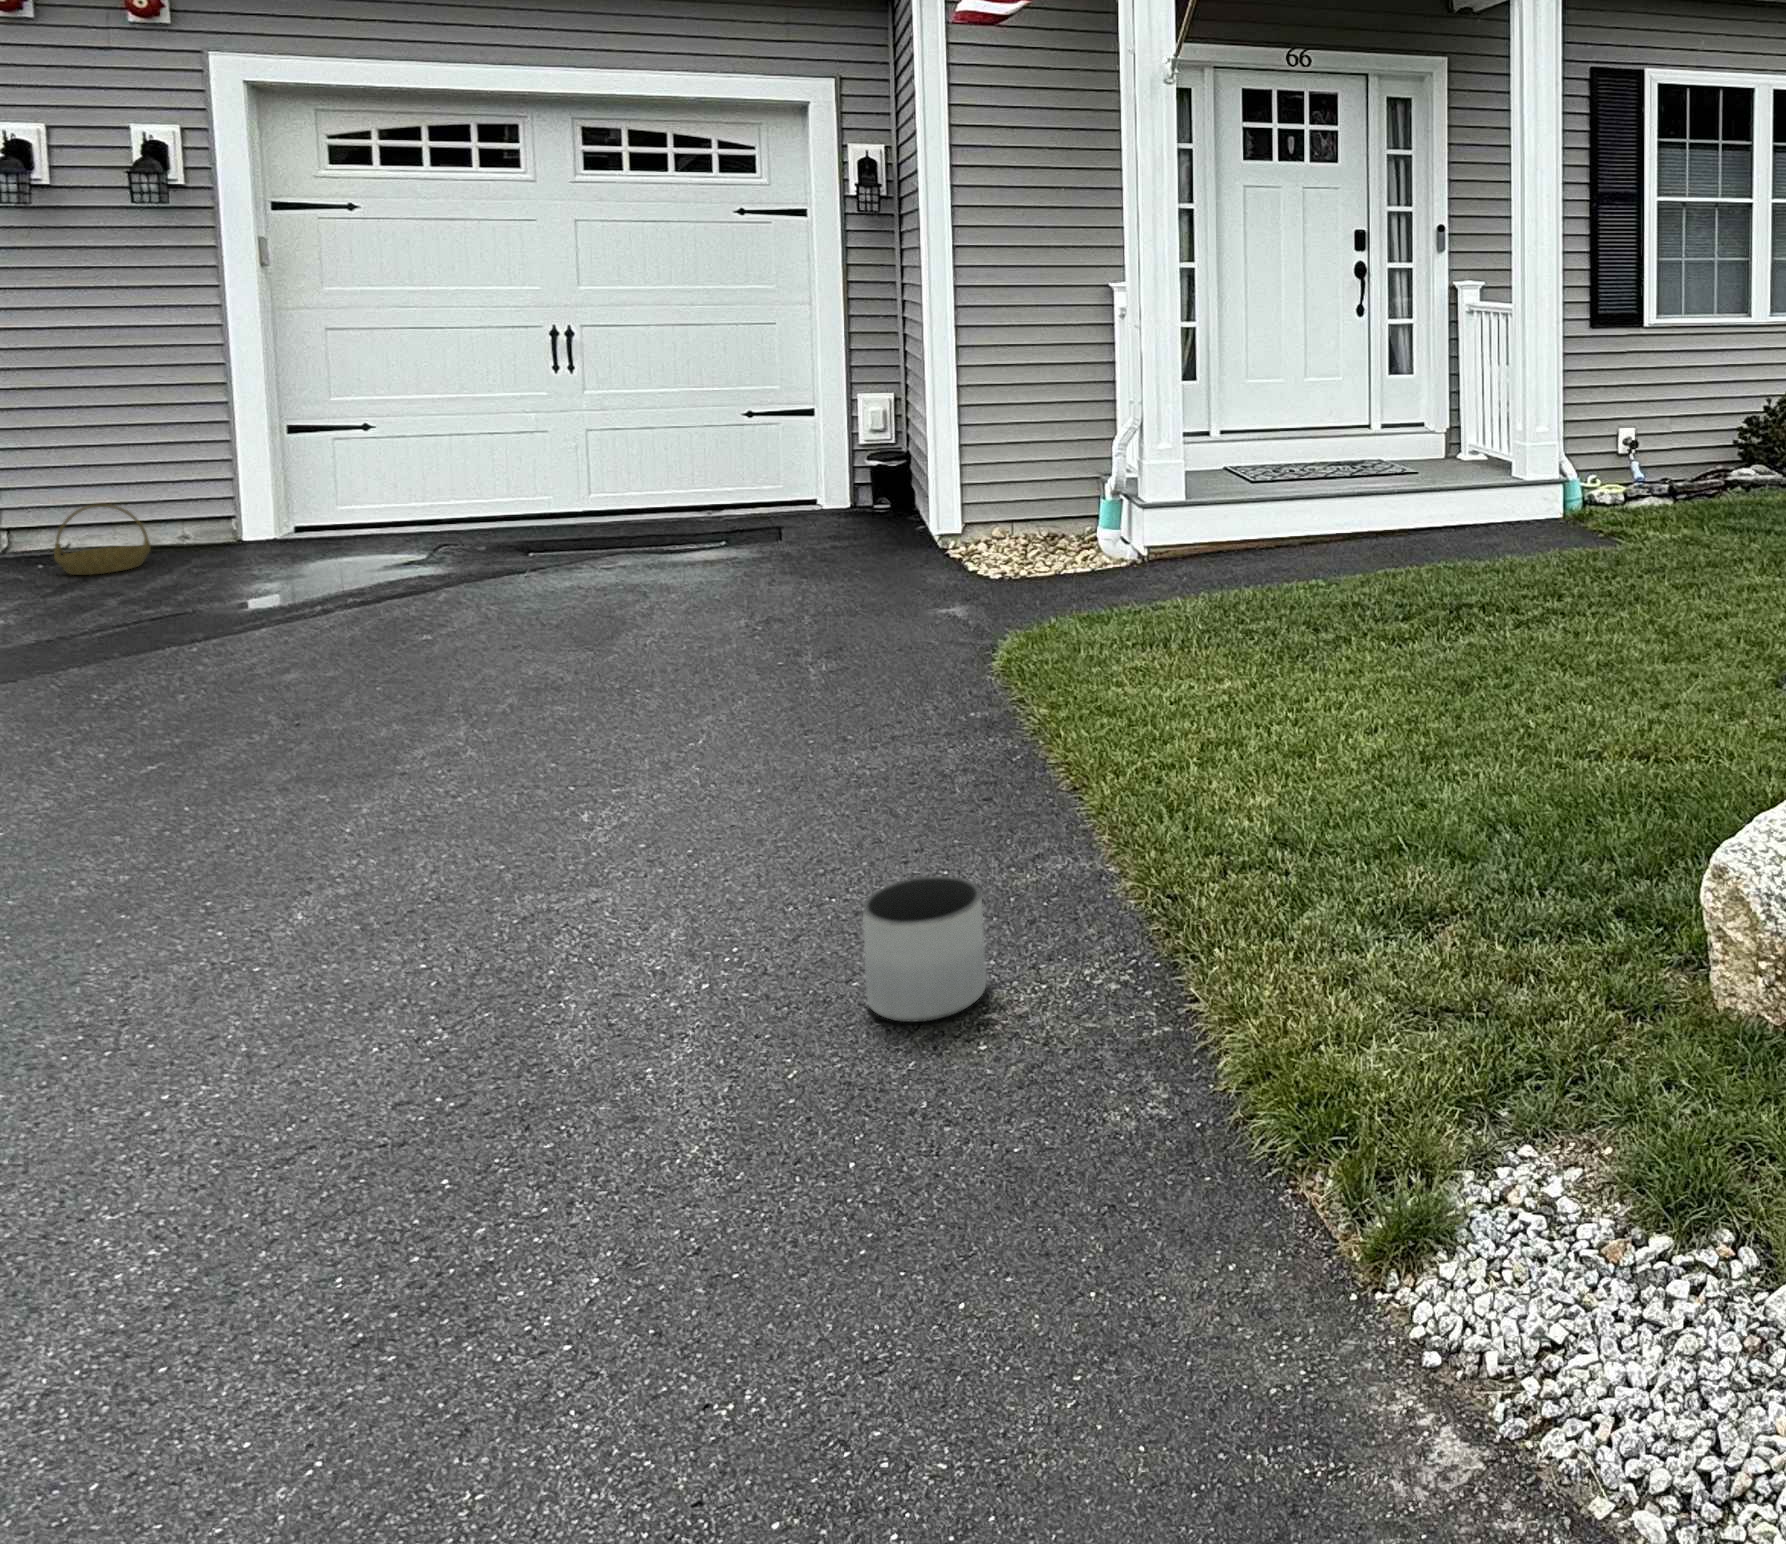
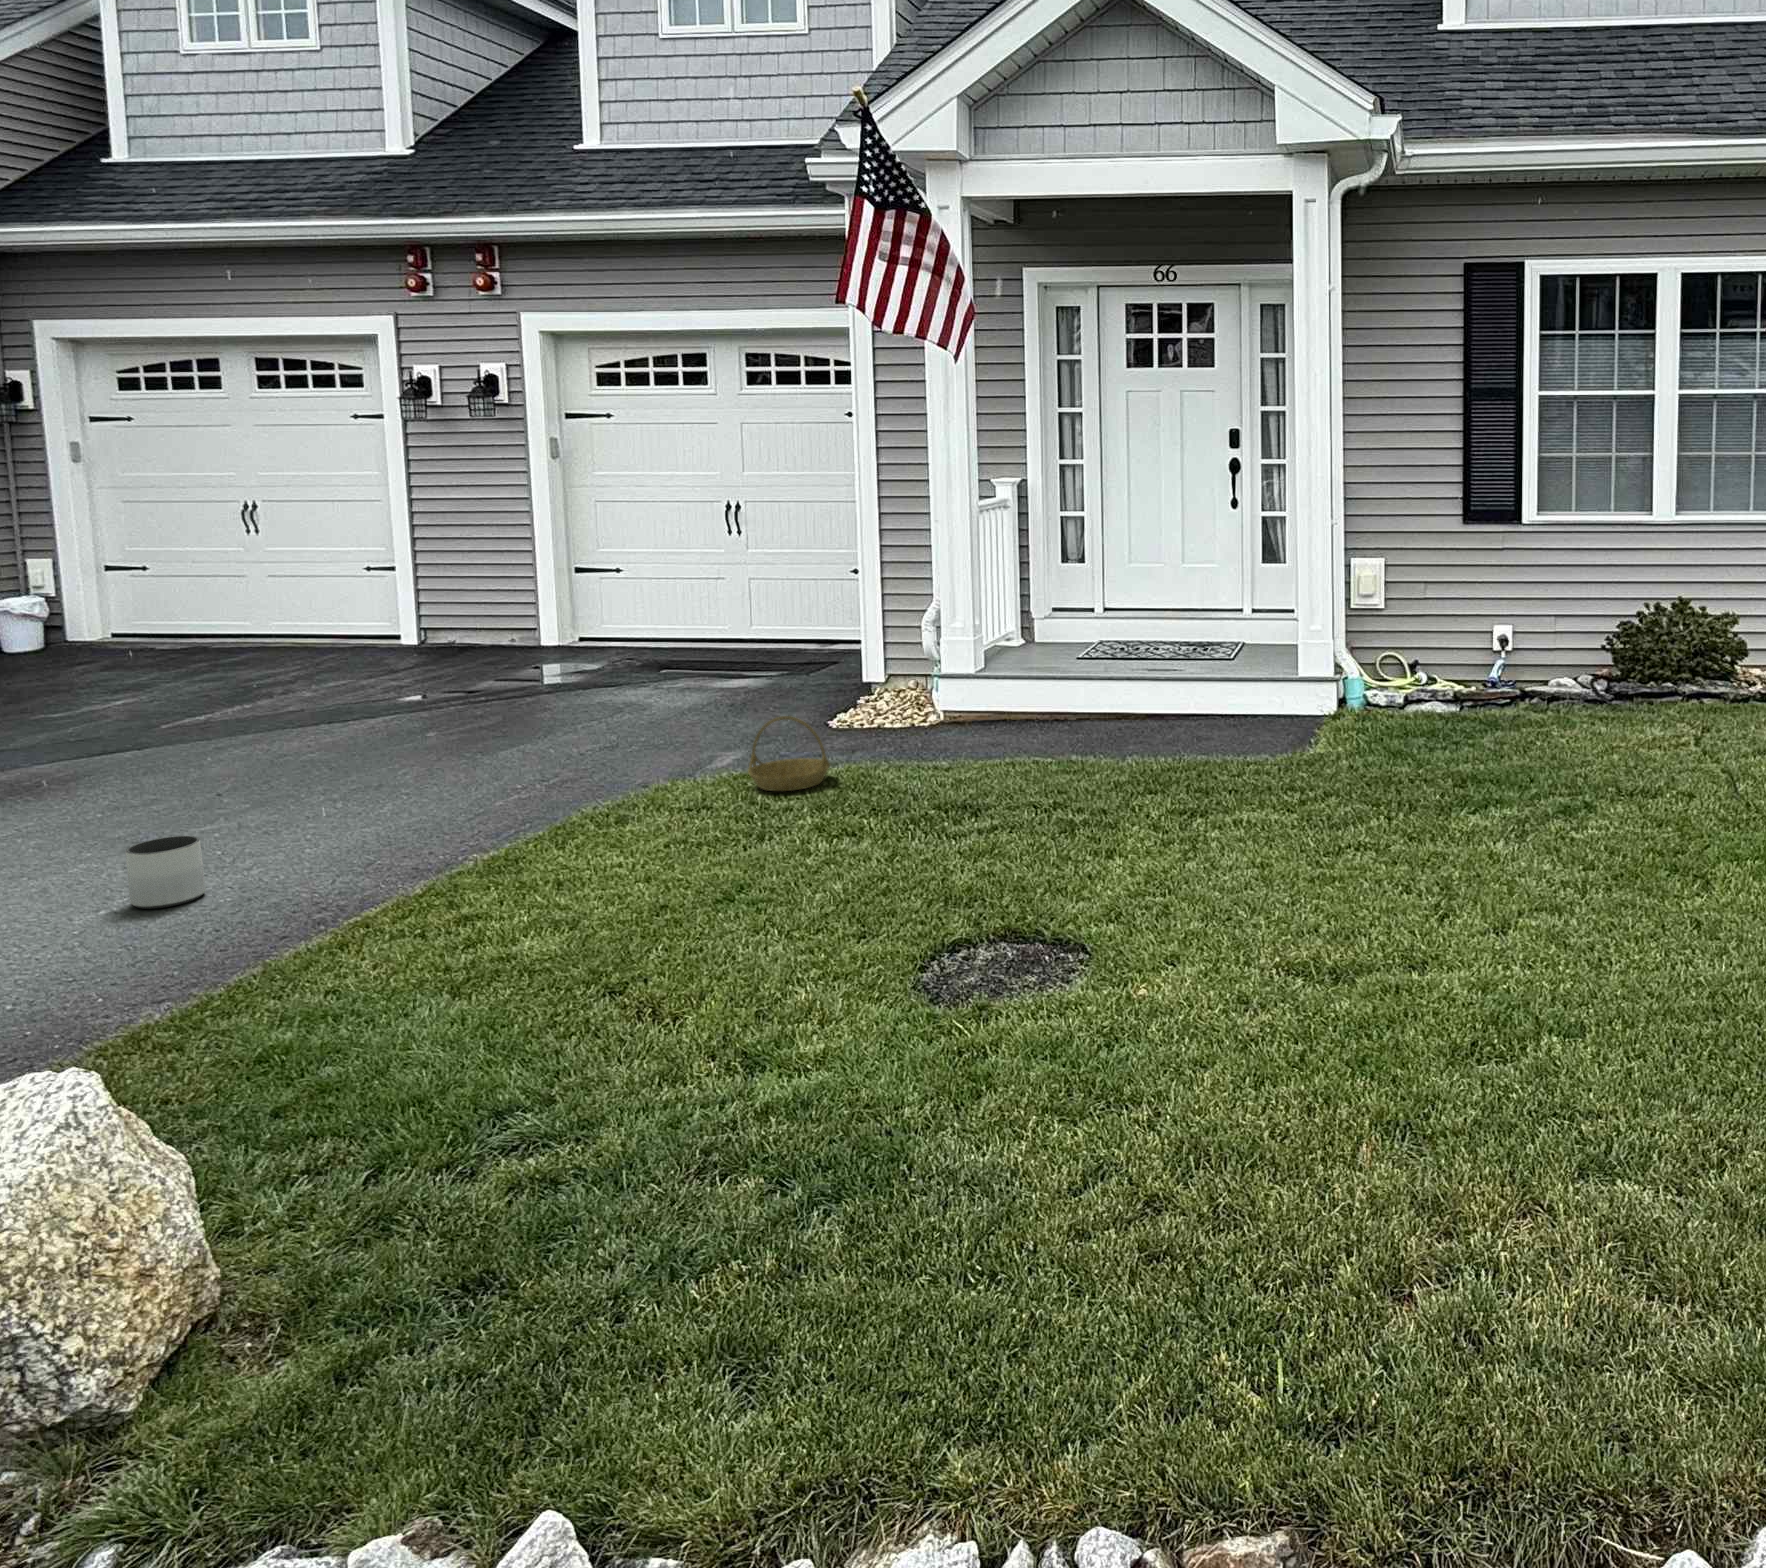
basket: present [54,504,151,575] -> present [748,716,830,791]

